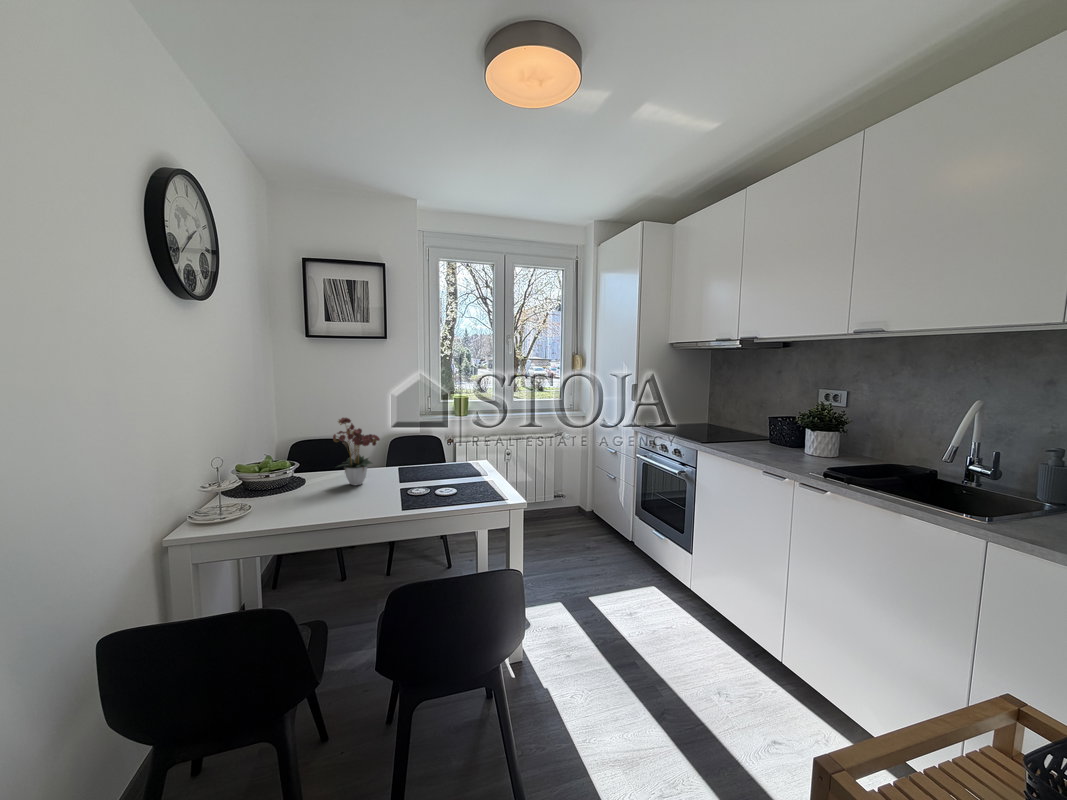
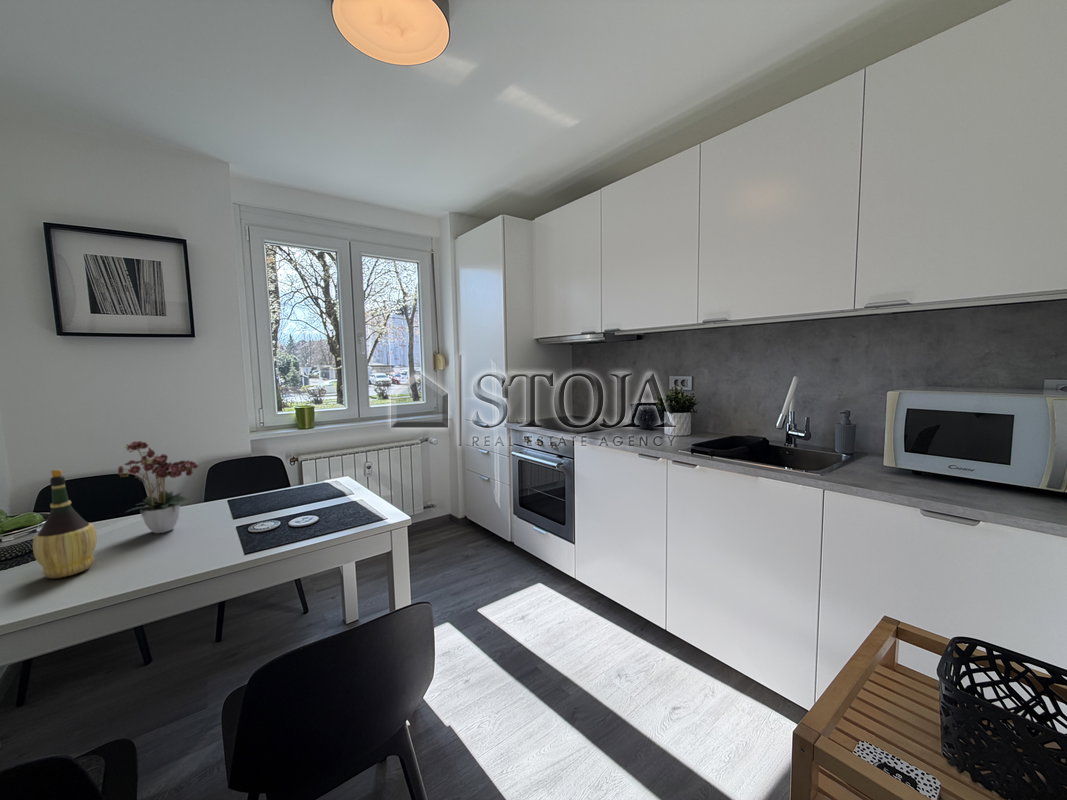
wine bottle: none [286,433,319,505] -> present [33,469,97,578]

